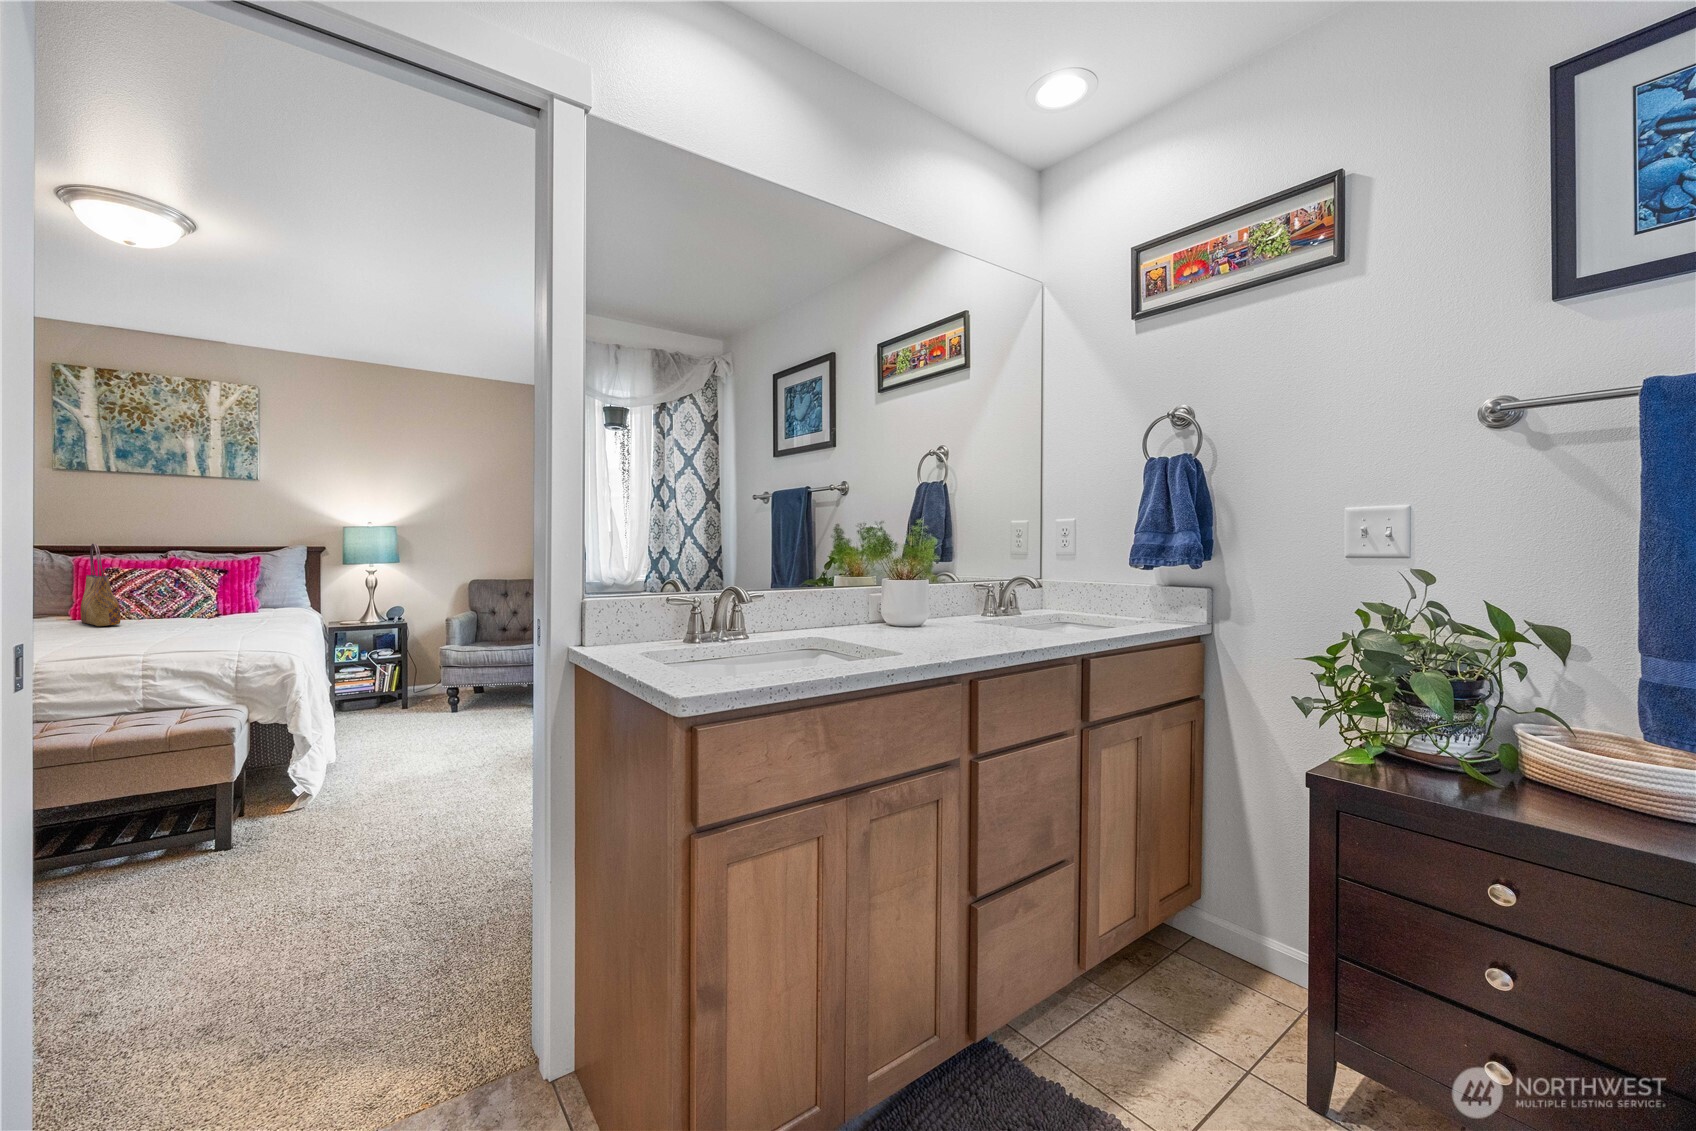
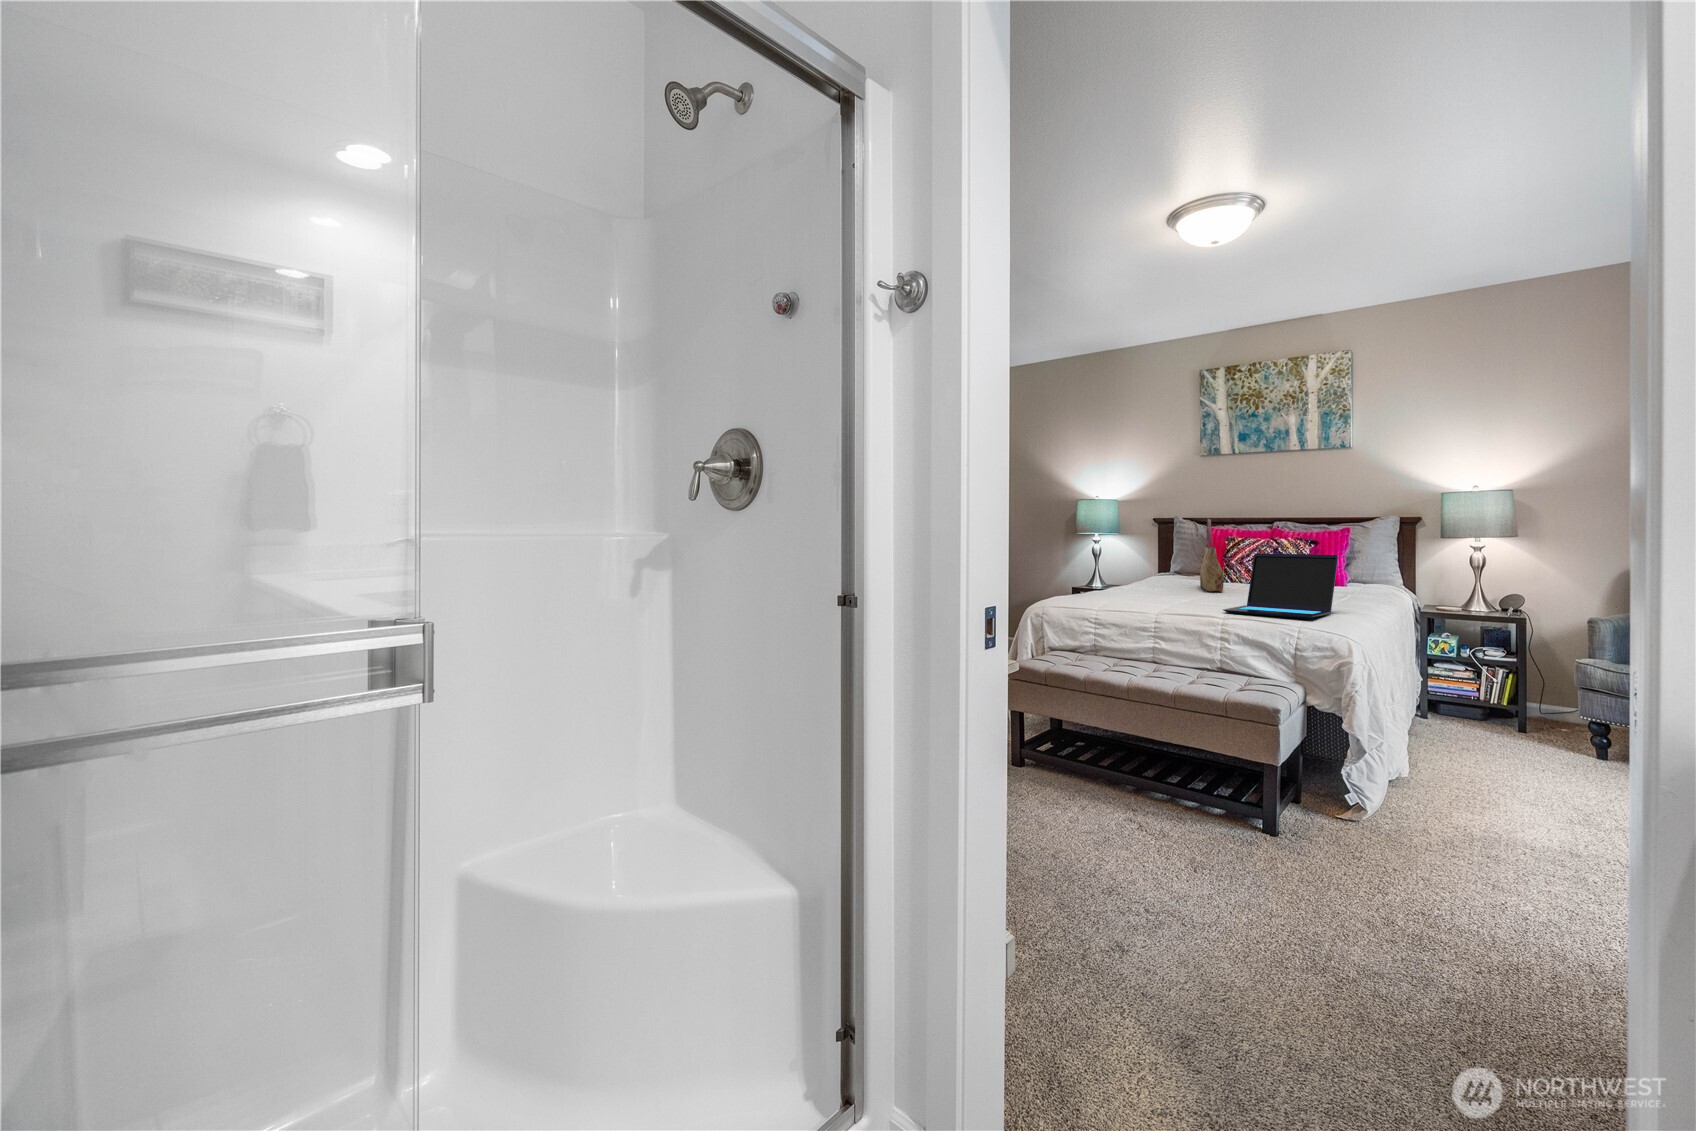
laptop: none [139,580,266,645] -> present [1223,553,1338,619]

